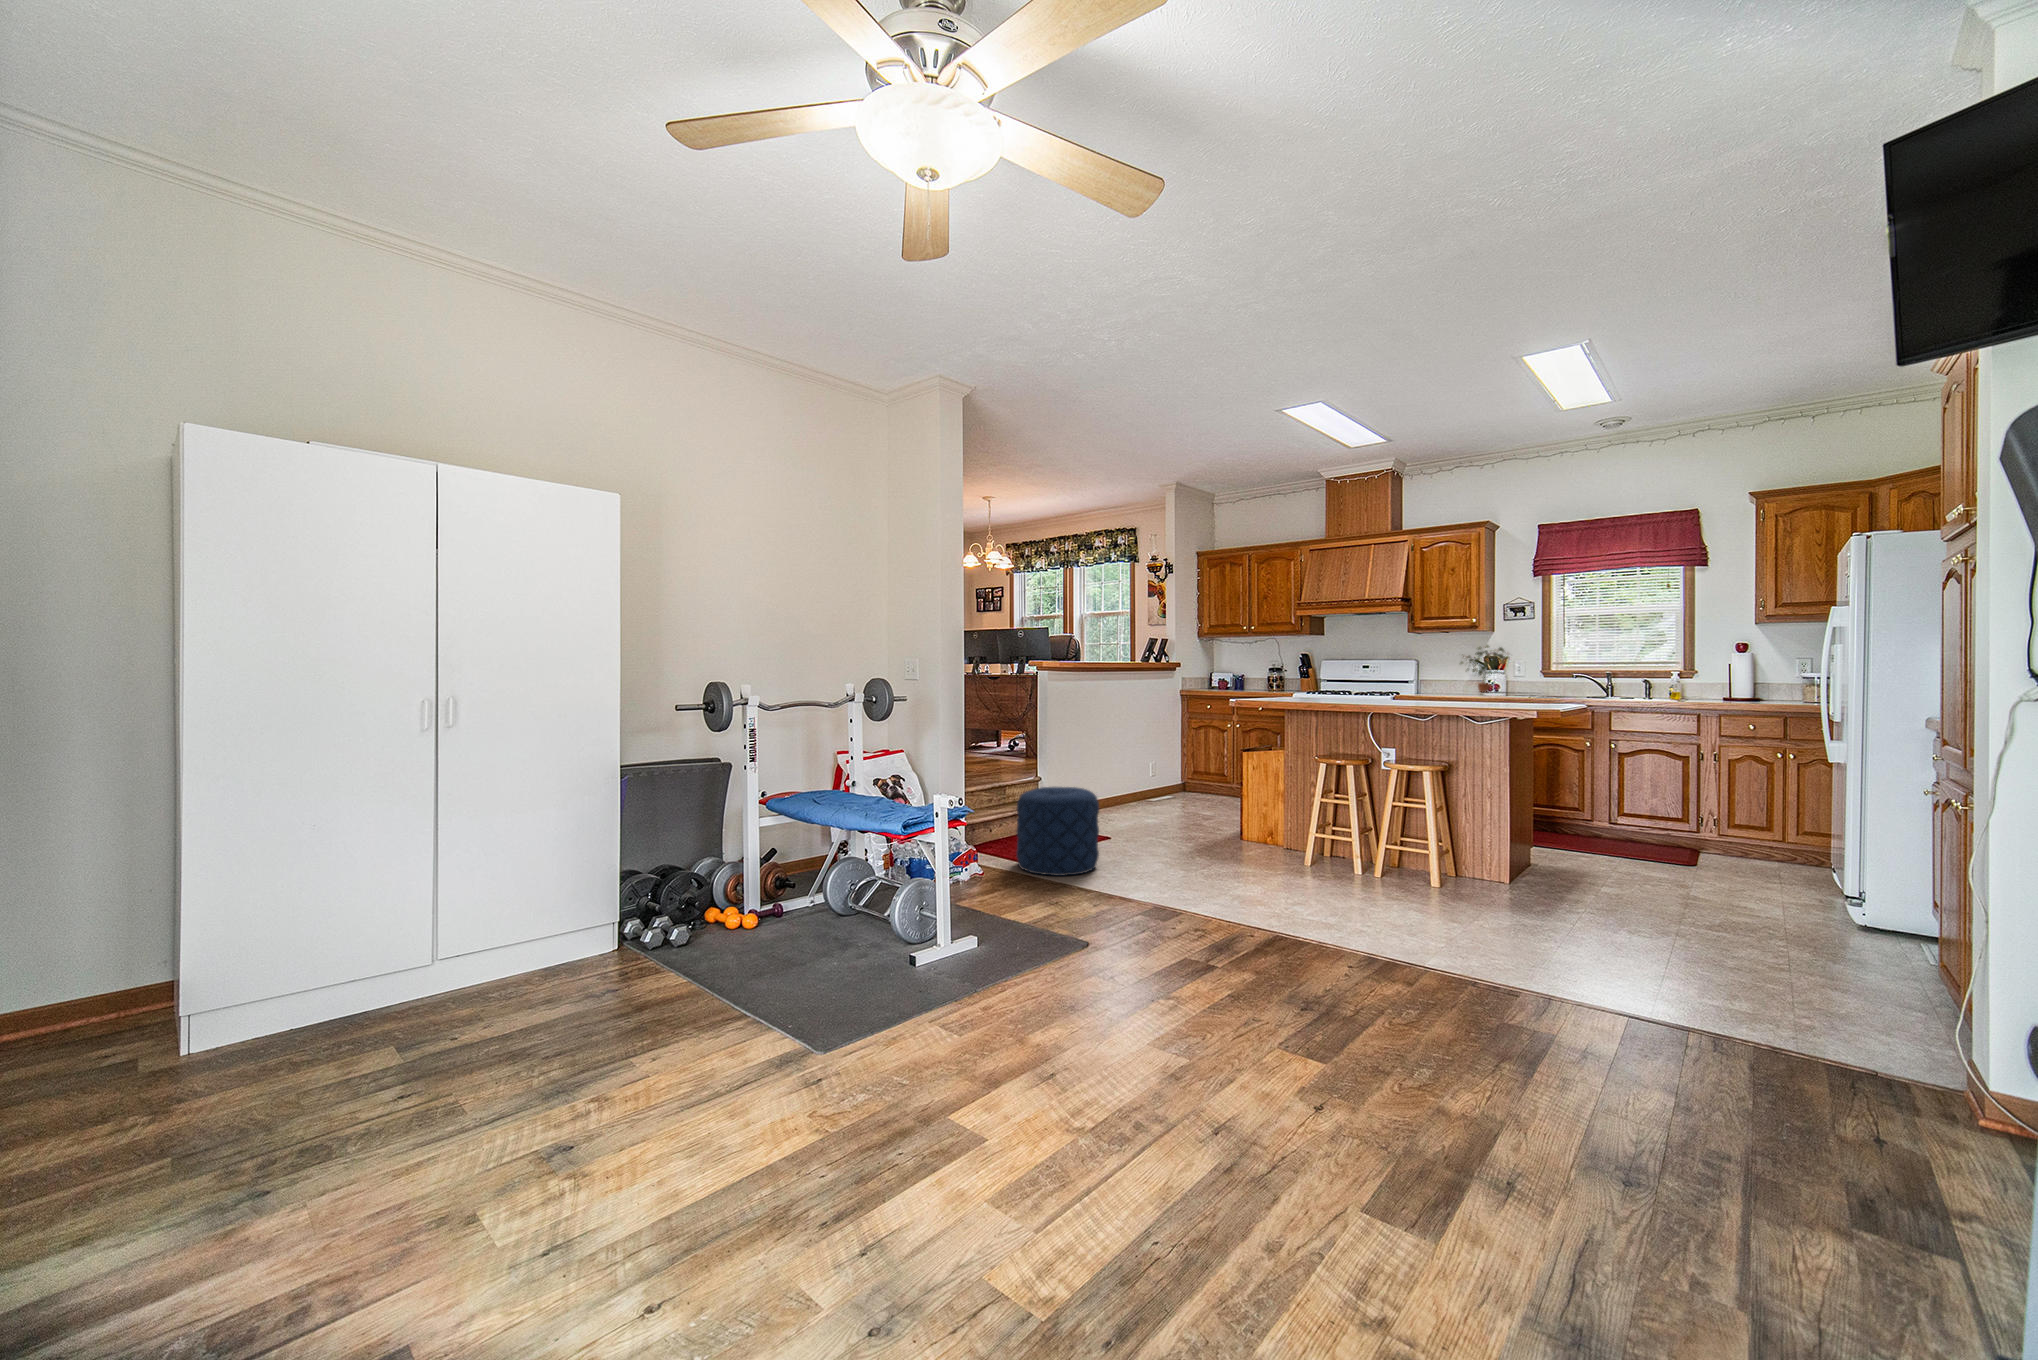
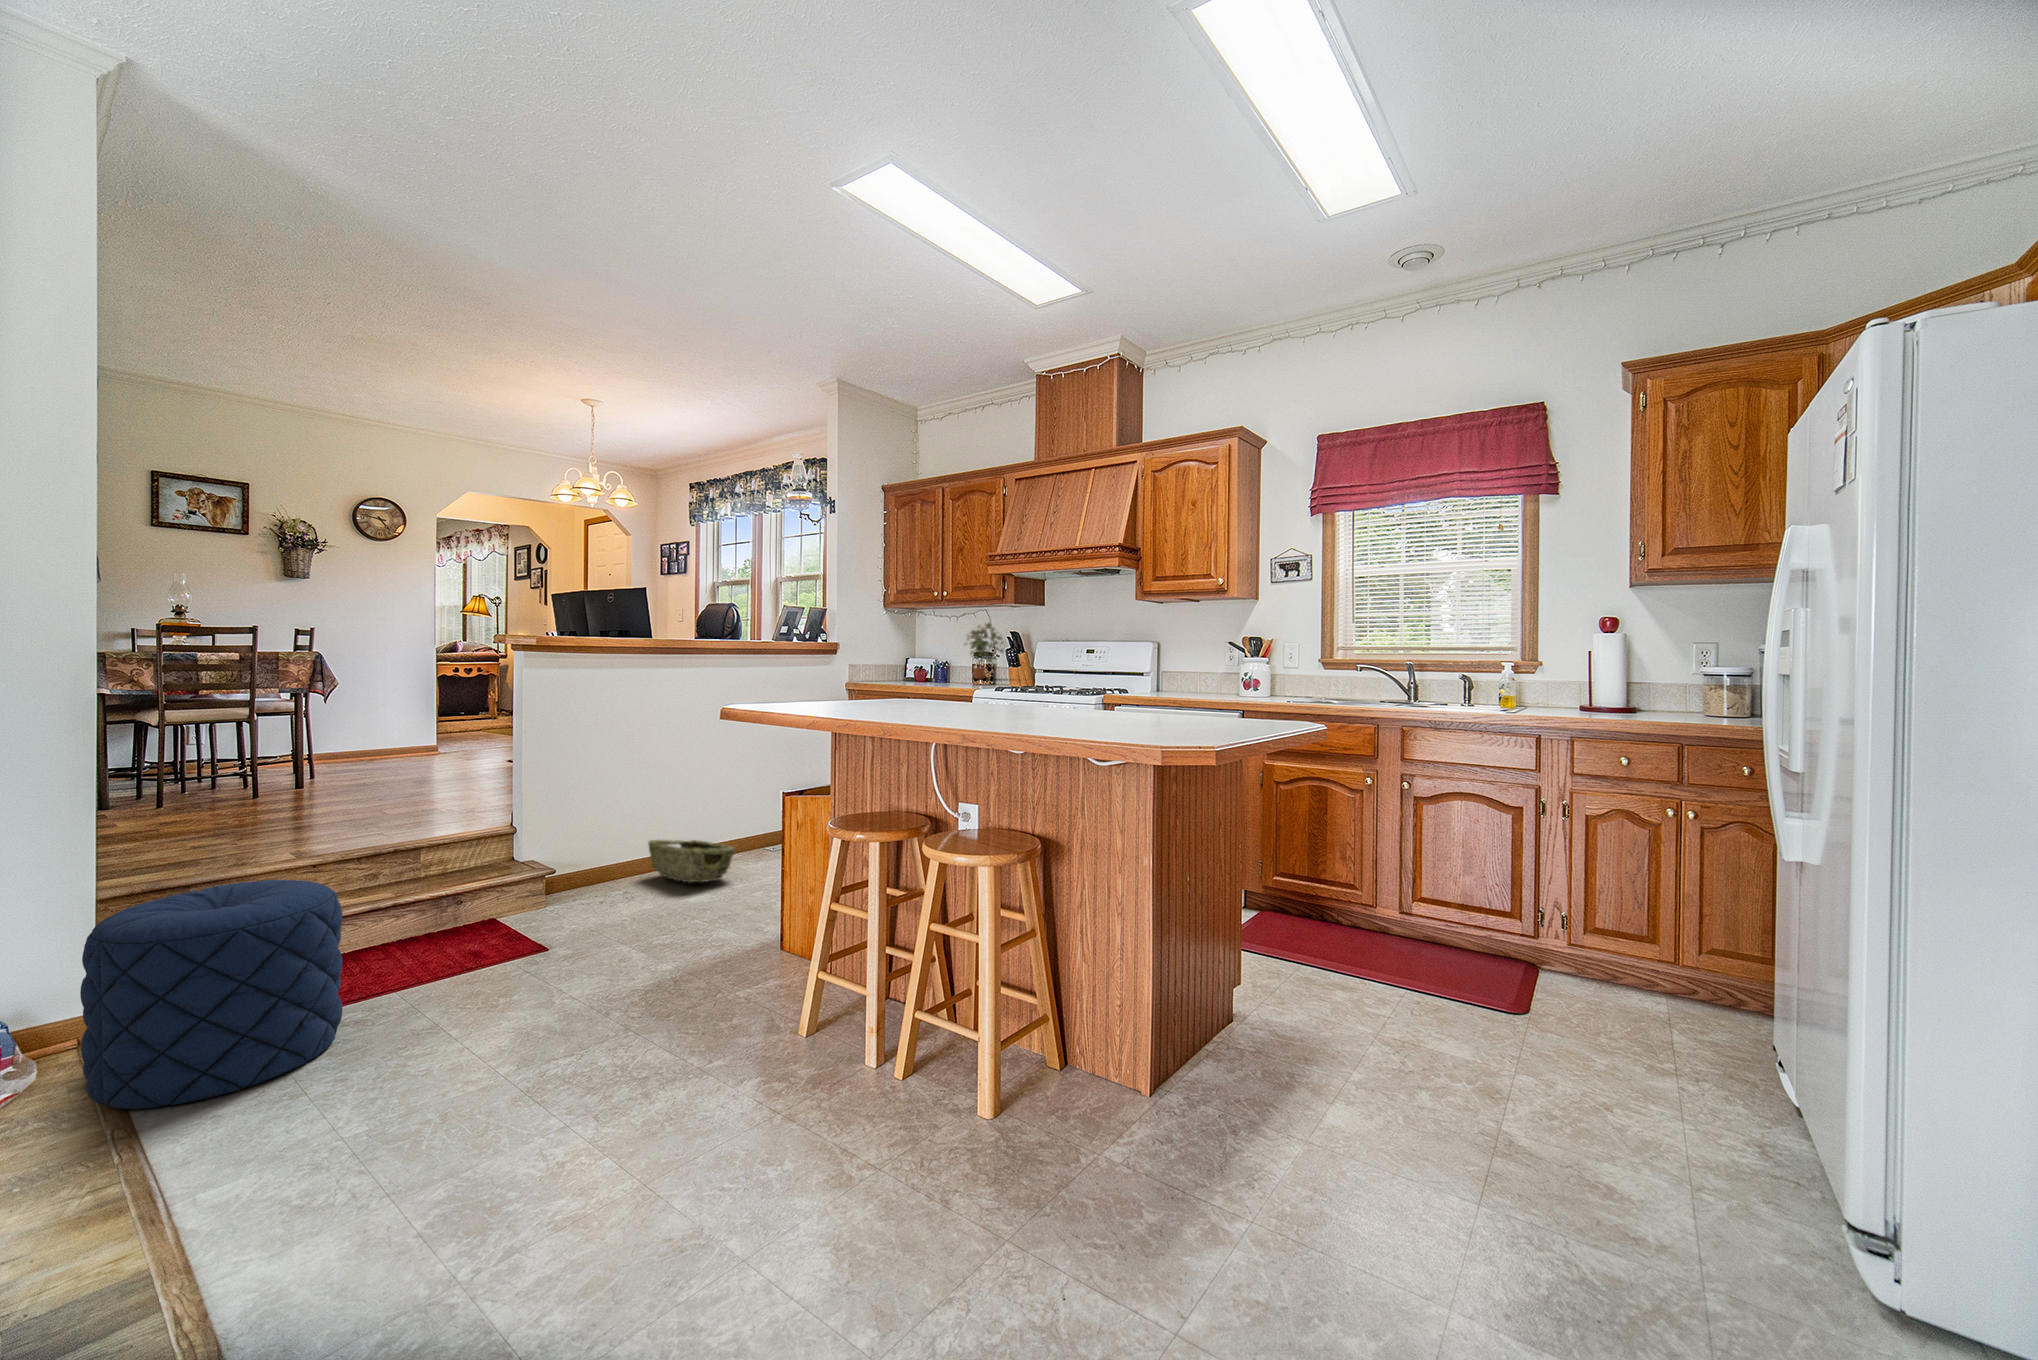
potted plant: present [1460,645,1509,692] -> present [965,623,1006,679]
woven basket: none [1105,788,1161,814] -> present [648,840,735,882]

